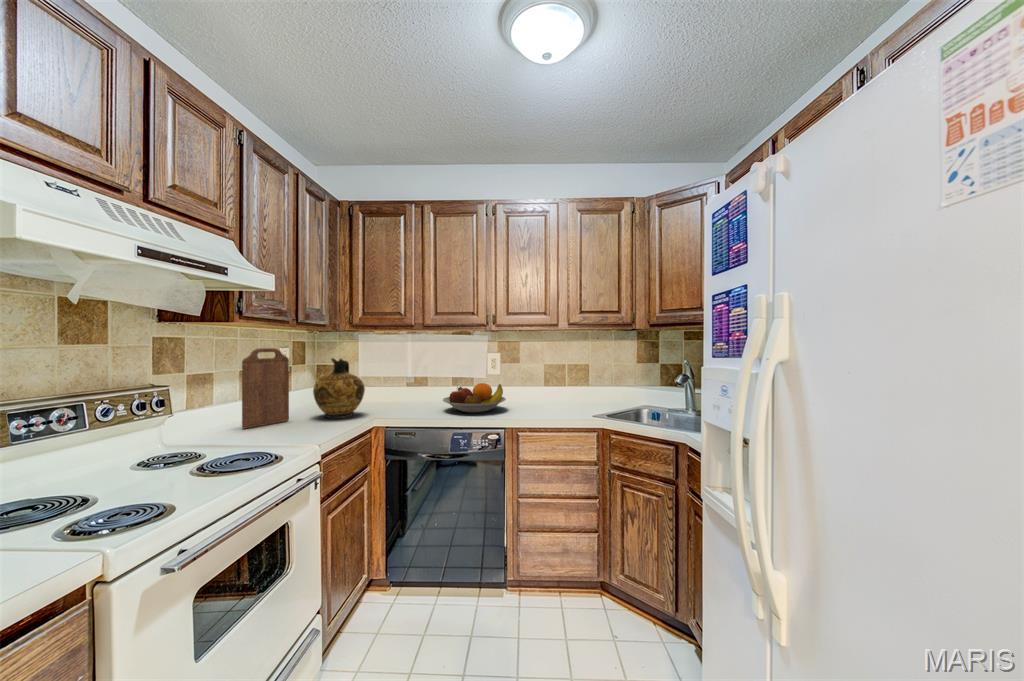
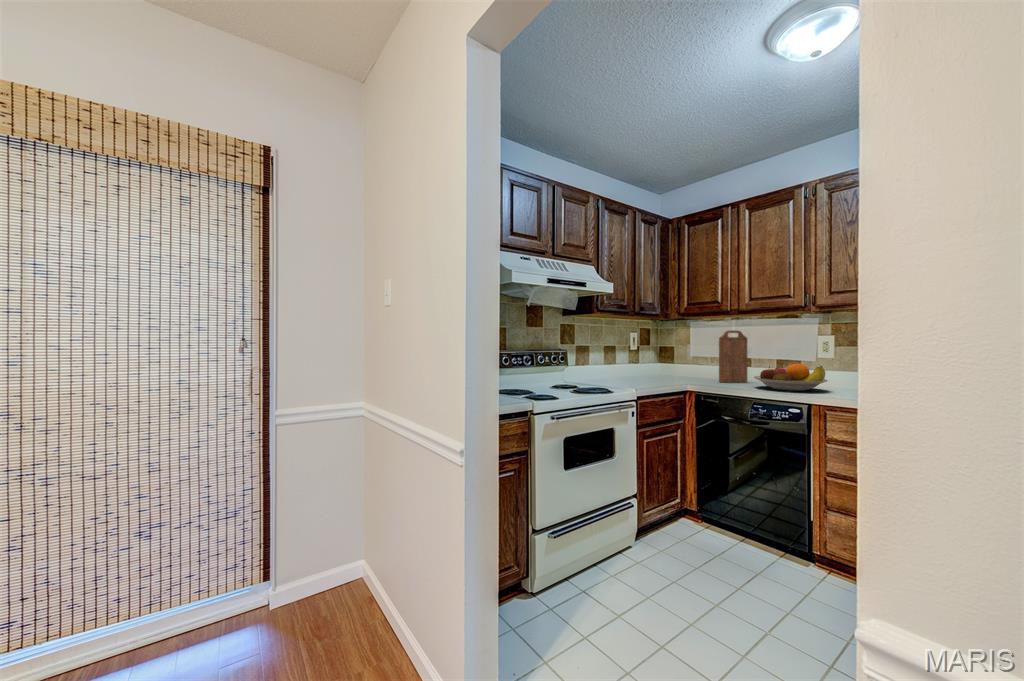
cutting board: present [242,348,289,429] -> present [719,330,747,382]
ceramic jug: present [313,358,365,418] -> none [647,338,685,382]

